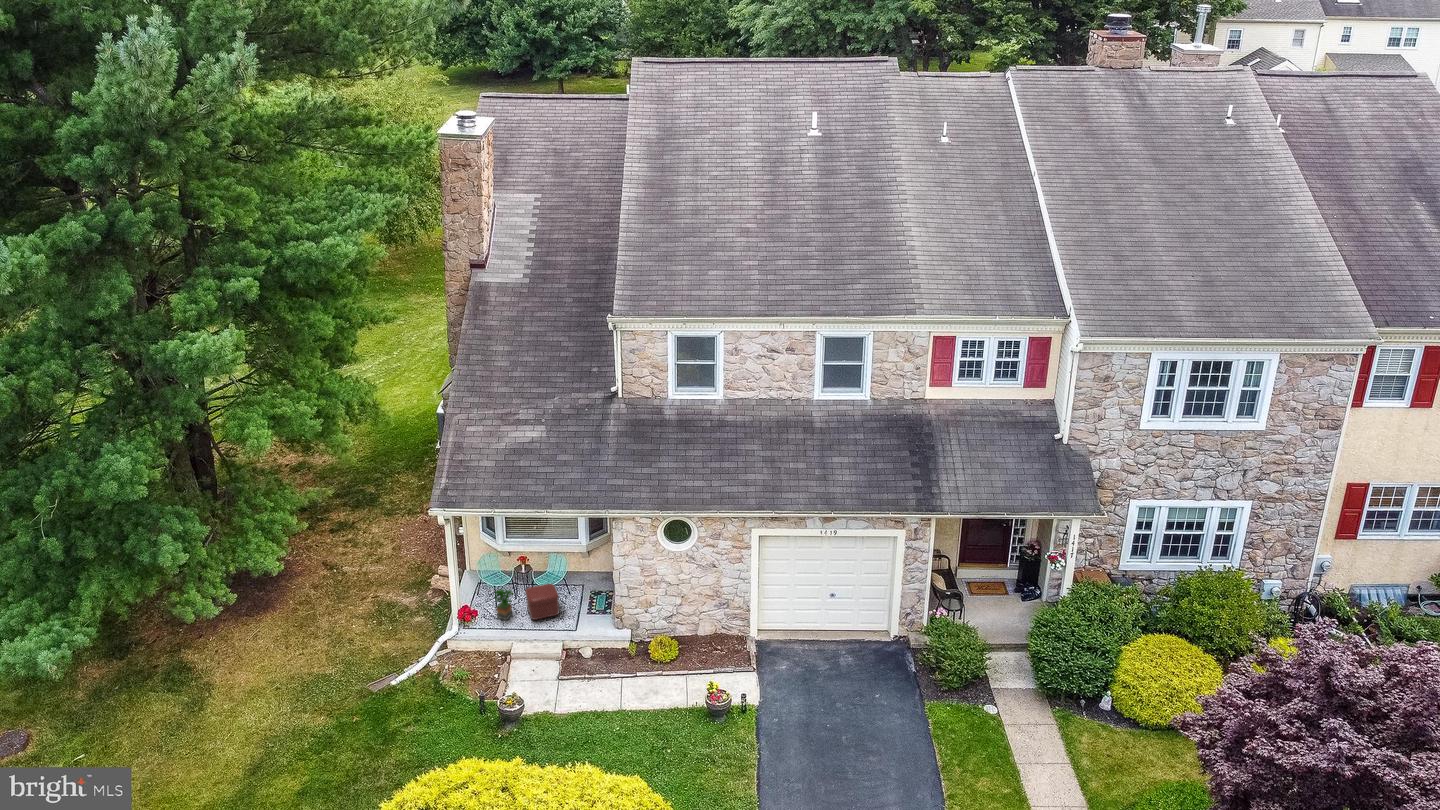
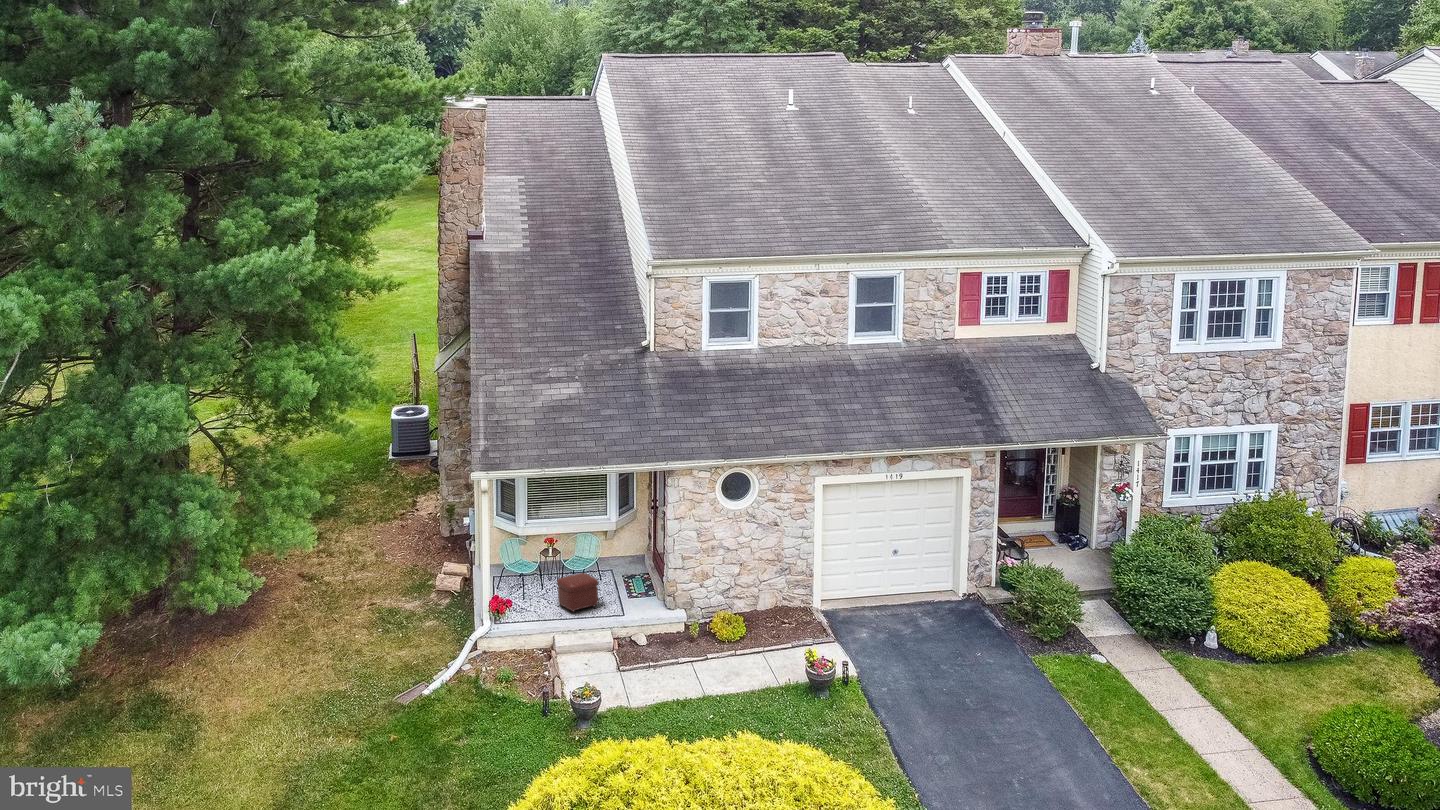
potted tree: present [495,589,513,620] -> none [524,579,547,616]

